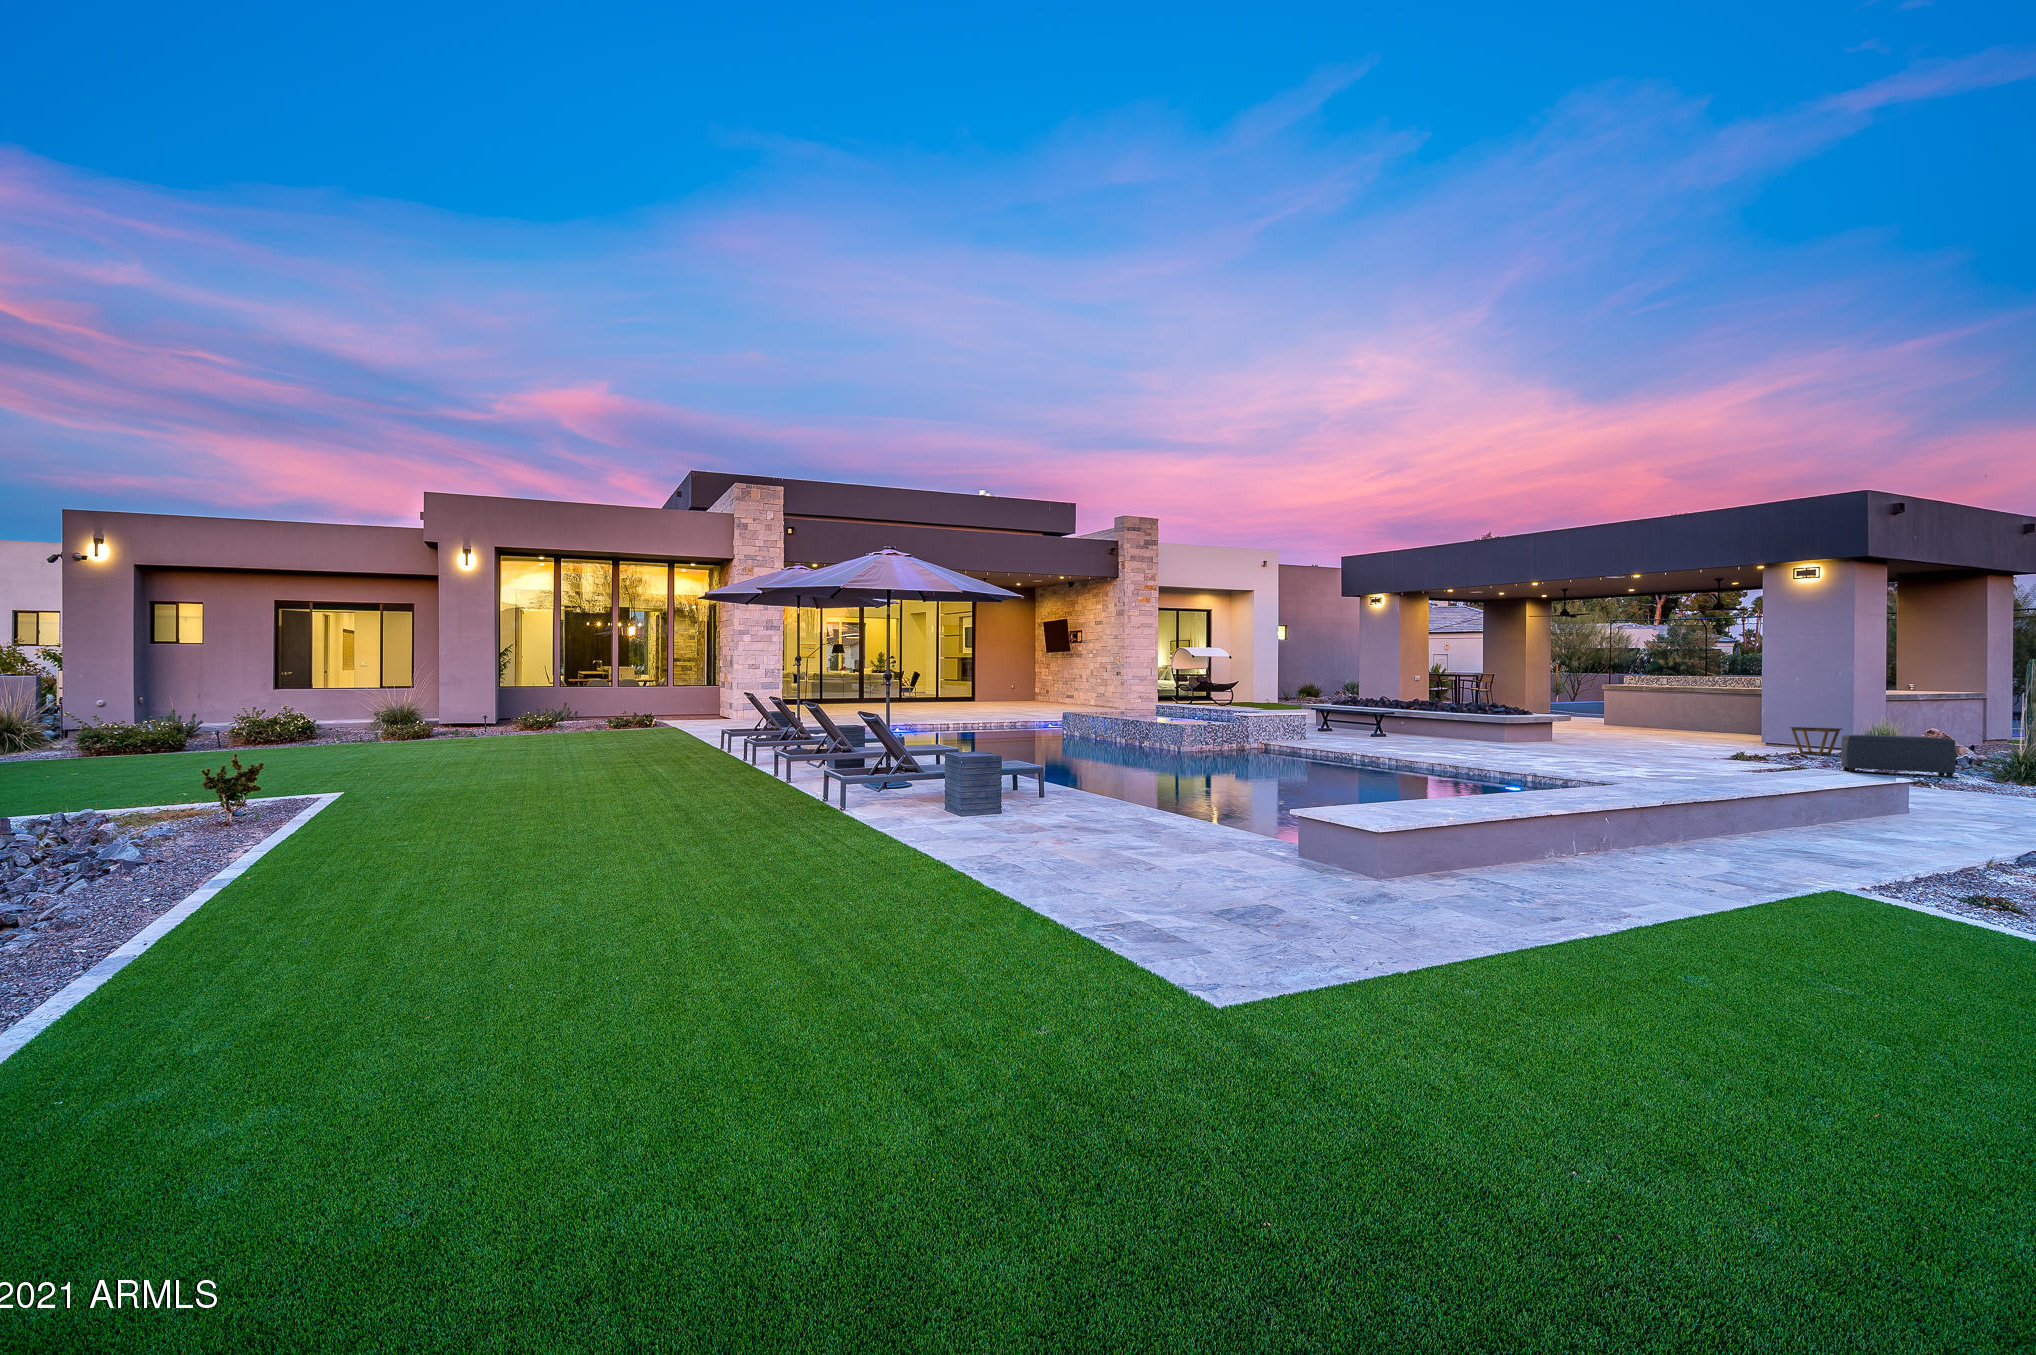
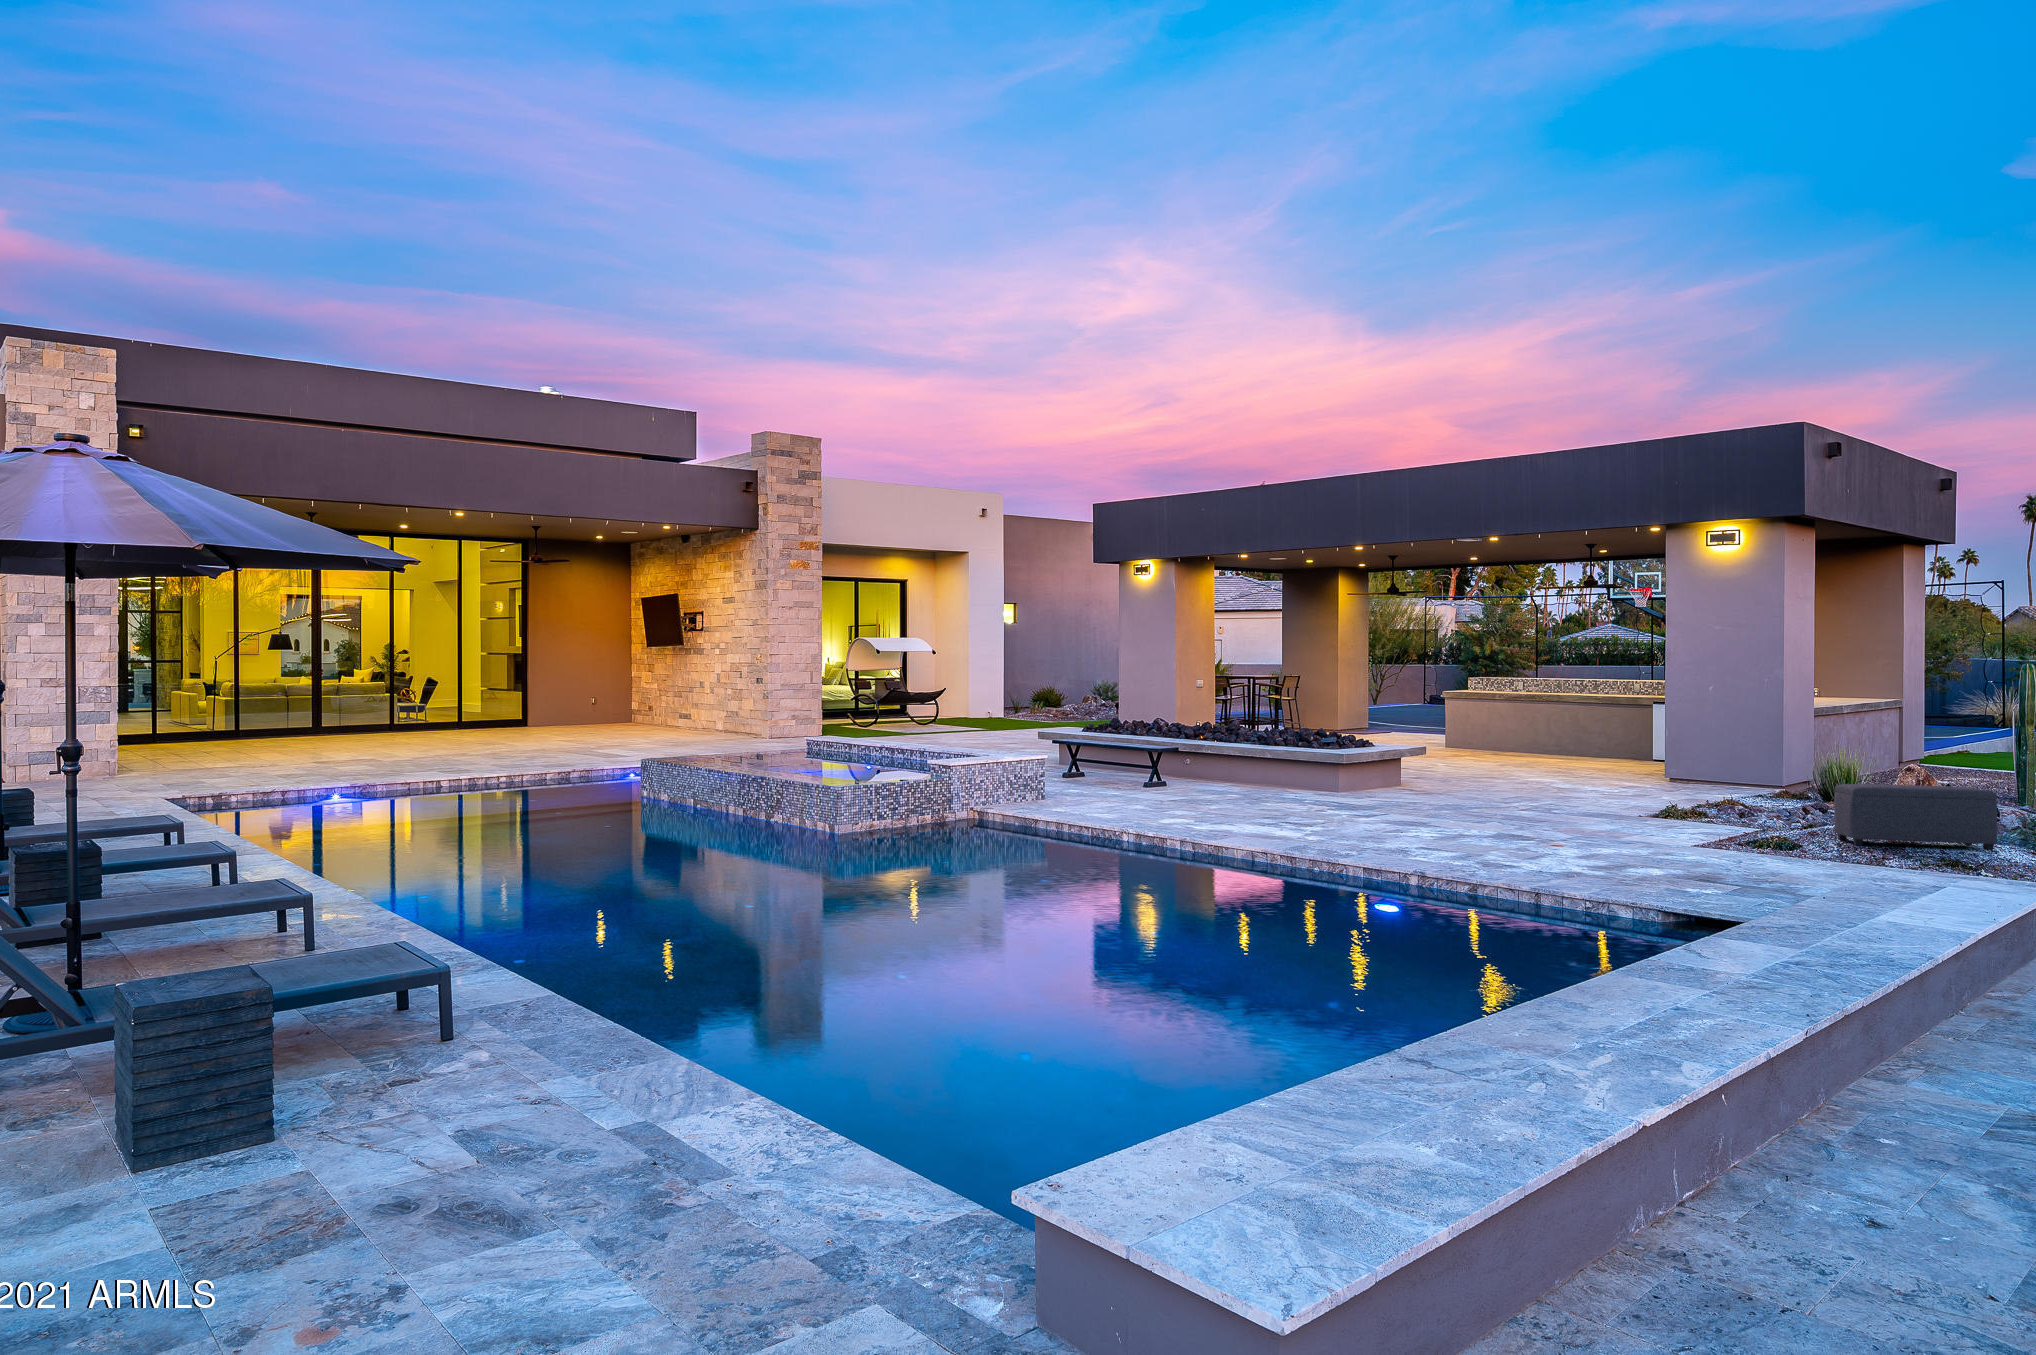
side table: present [1790,727,1842,755] -> none [1703,755,1770,797]

